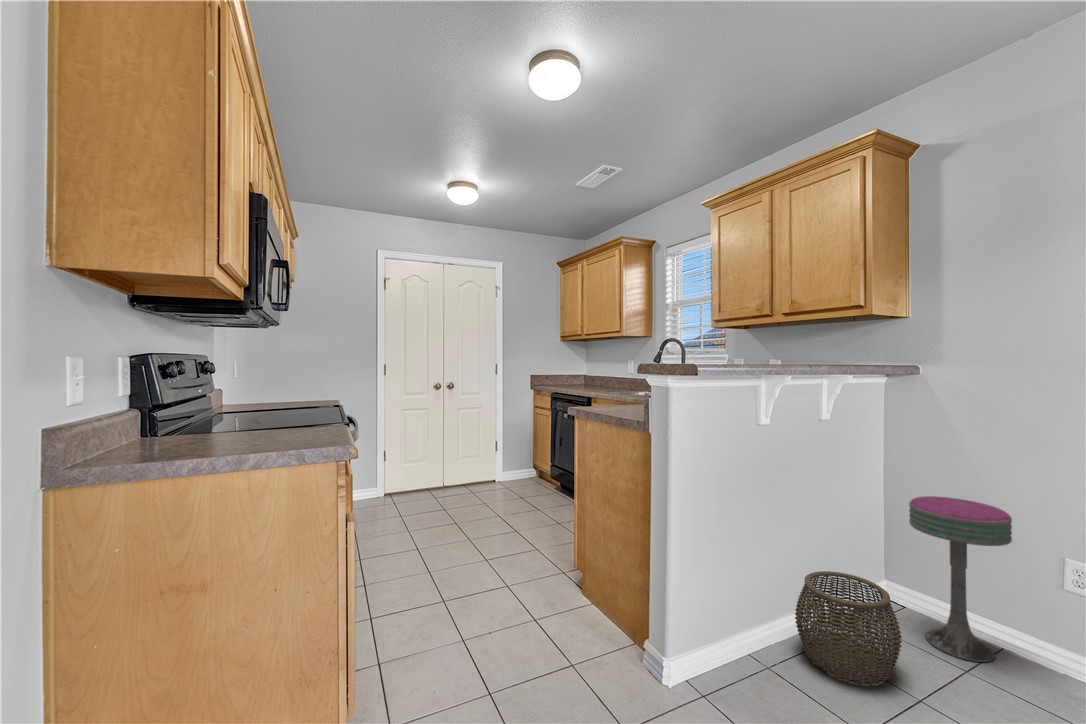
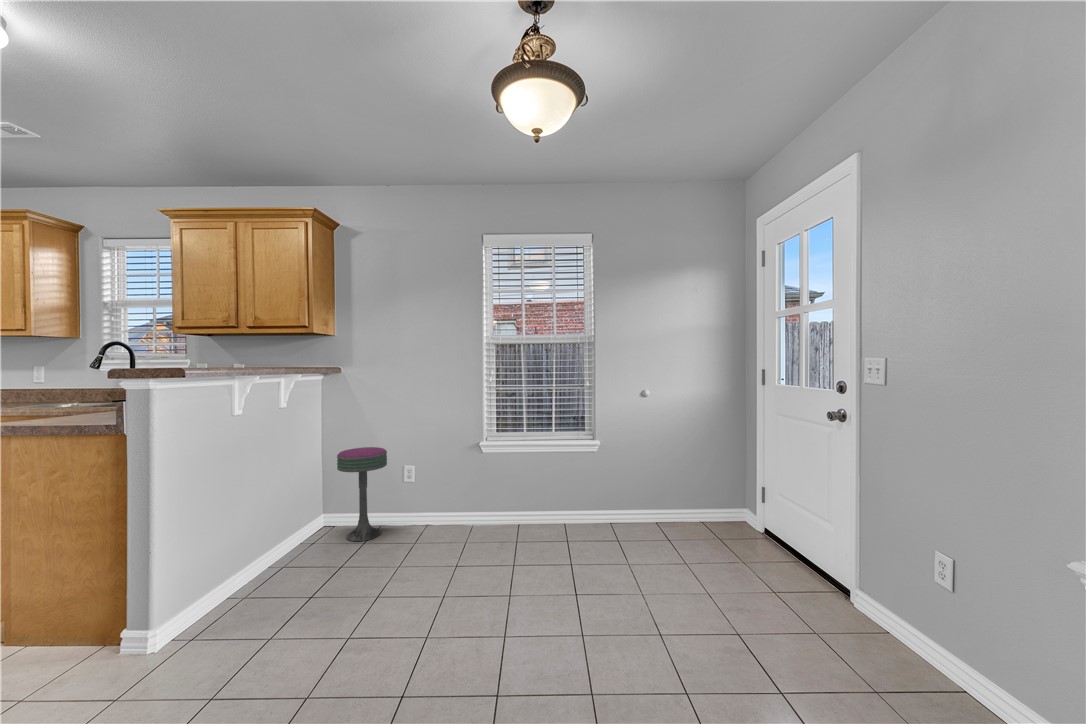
woven basket: present [795,571,902,685] -> none [263,512,333,583]

